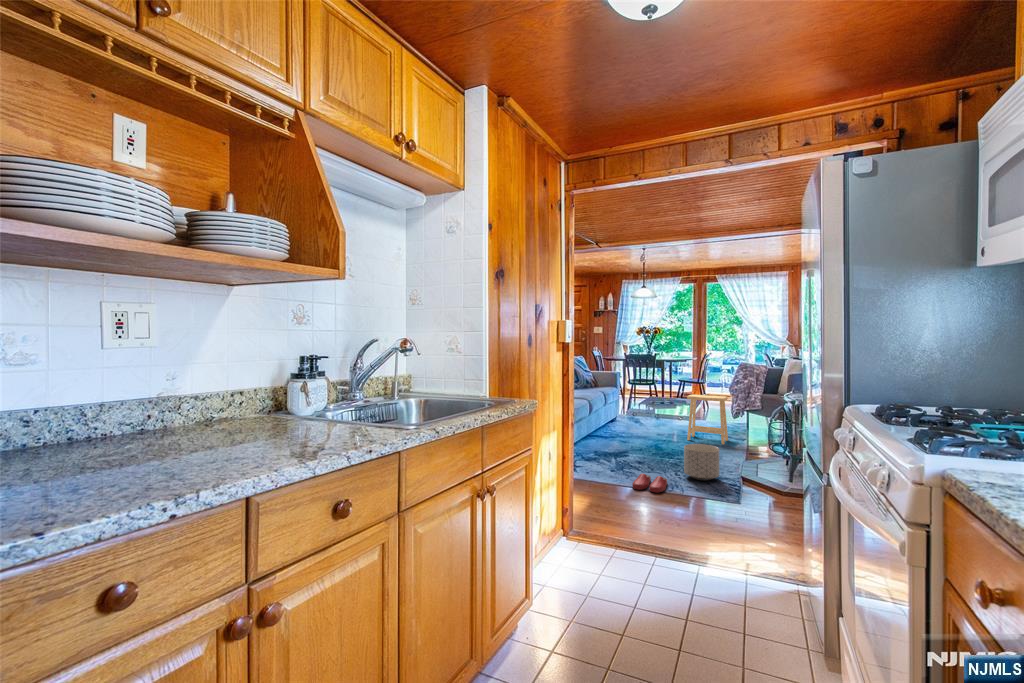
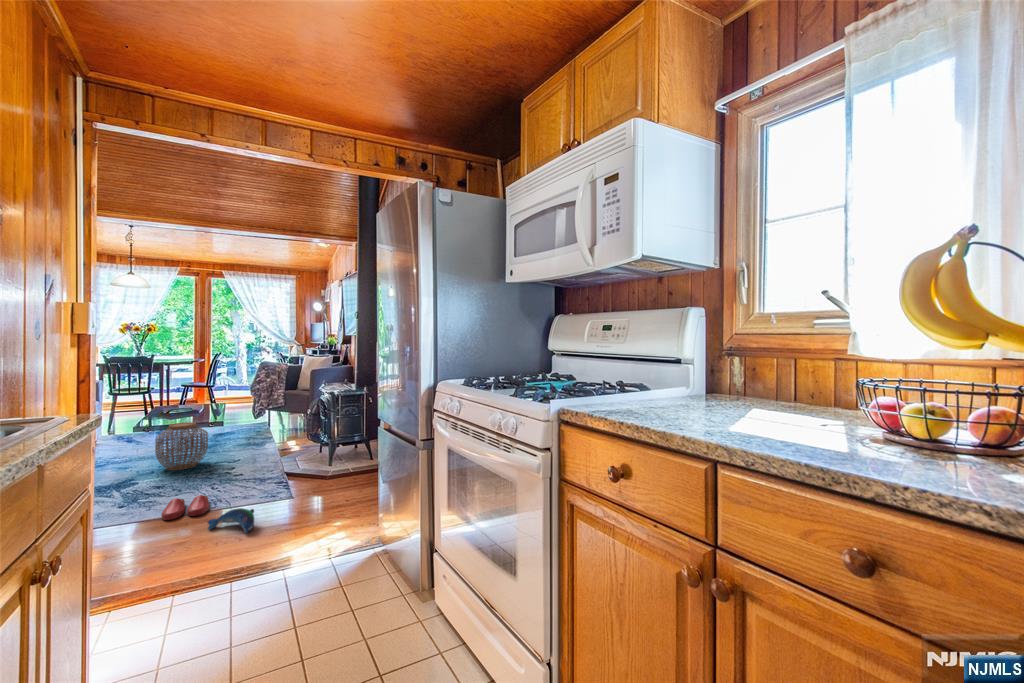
footstool: present [687,394,728,444] -> none [209,396,255,449]
woven basket: none [643,412,680,453] -> present [155,422,208,470]
planter: present [684,444,719,481] -> none [225,448,266,487]
plush toy: none [657,496,694,521] -> present [207,508,254,533]

